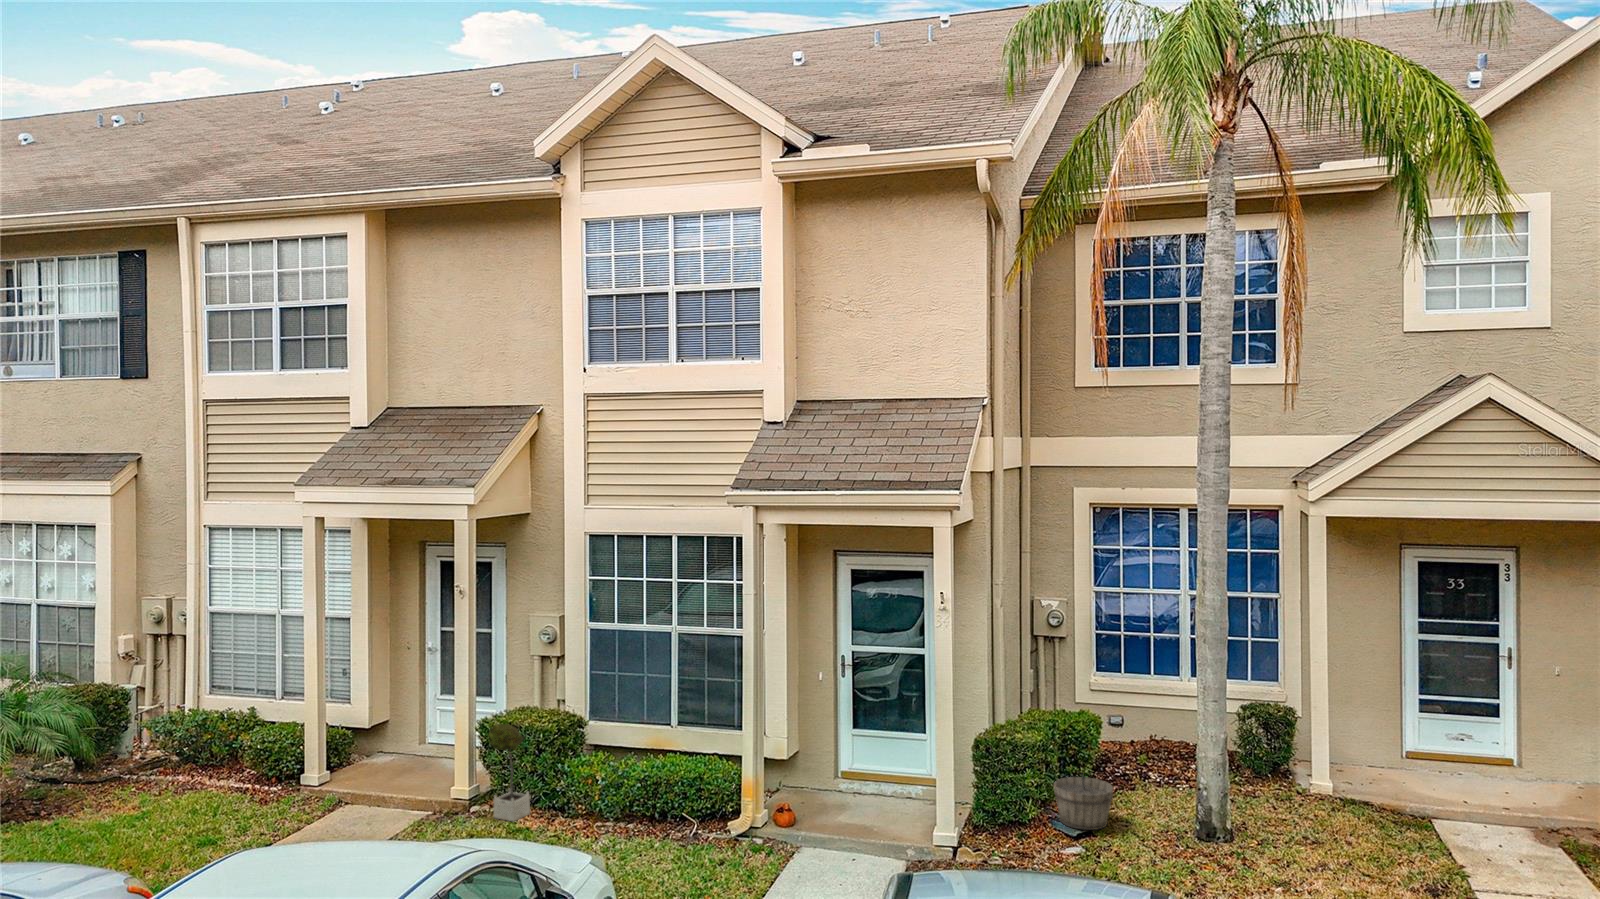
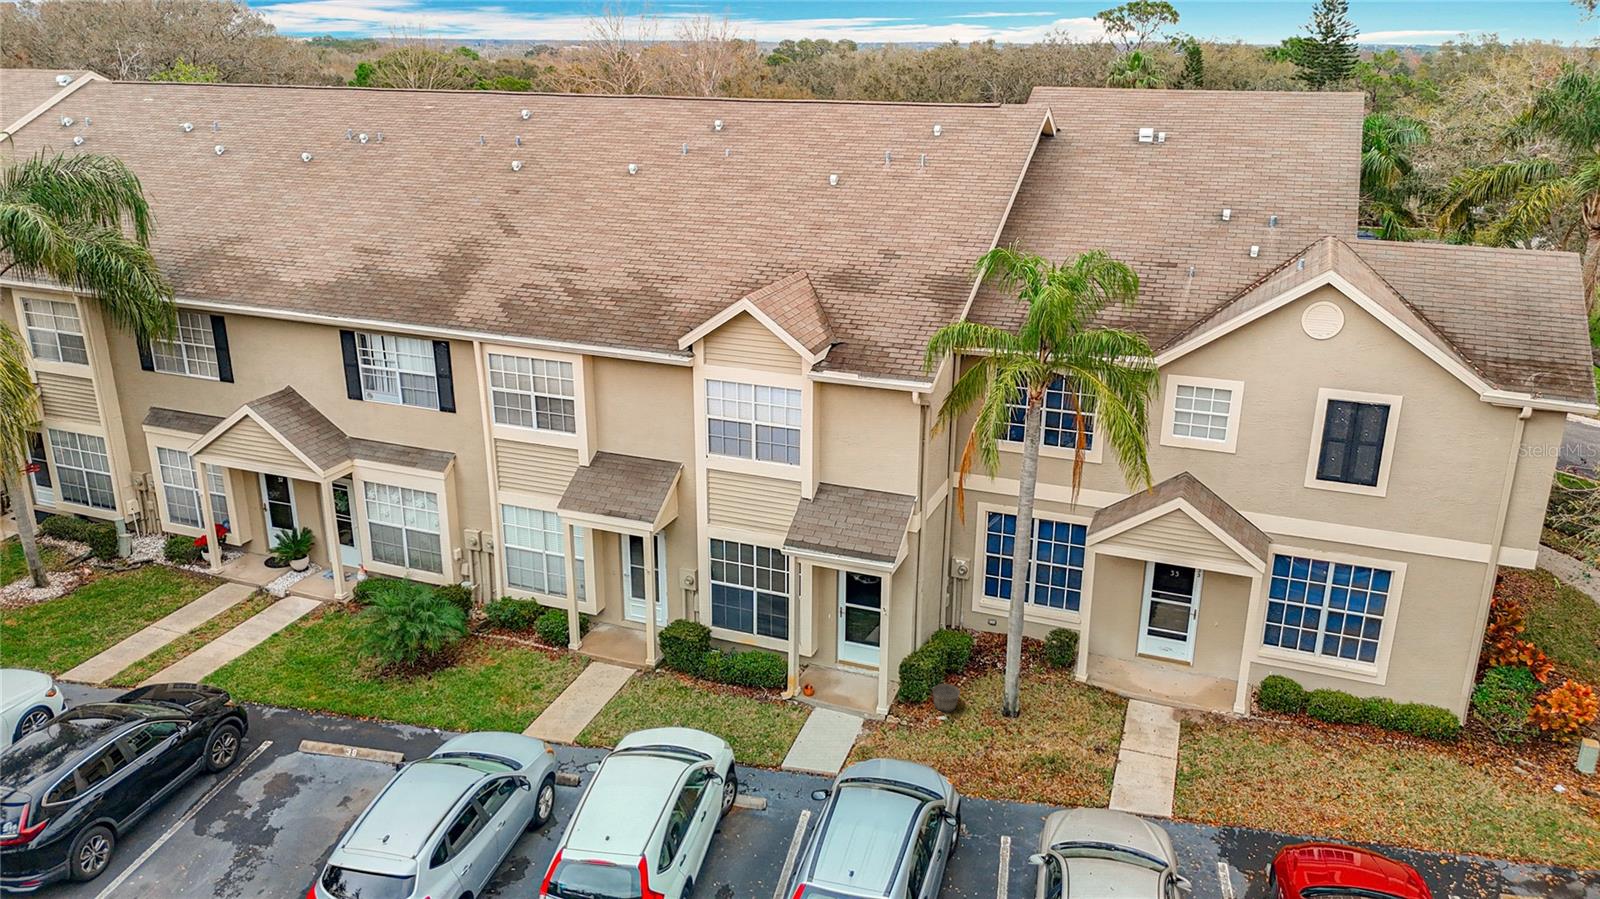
potted tree: present [488,724,530,821] -> none [666,638,686,683]

